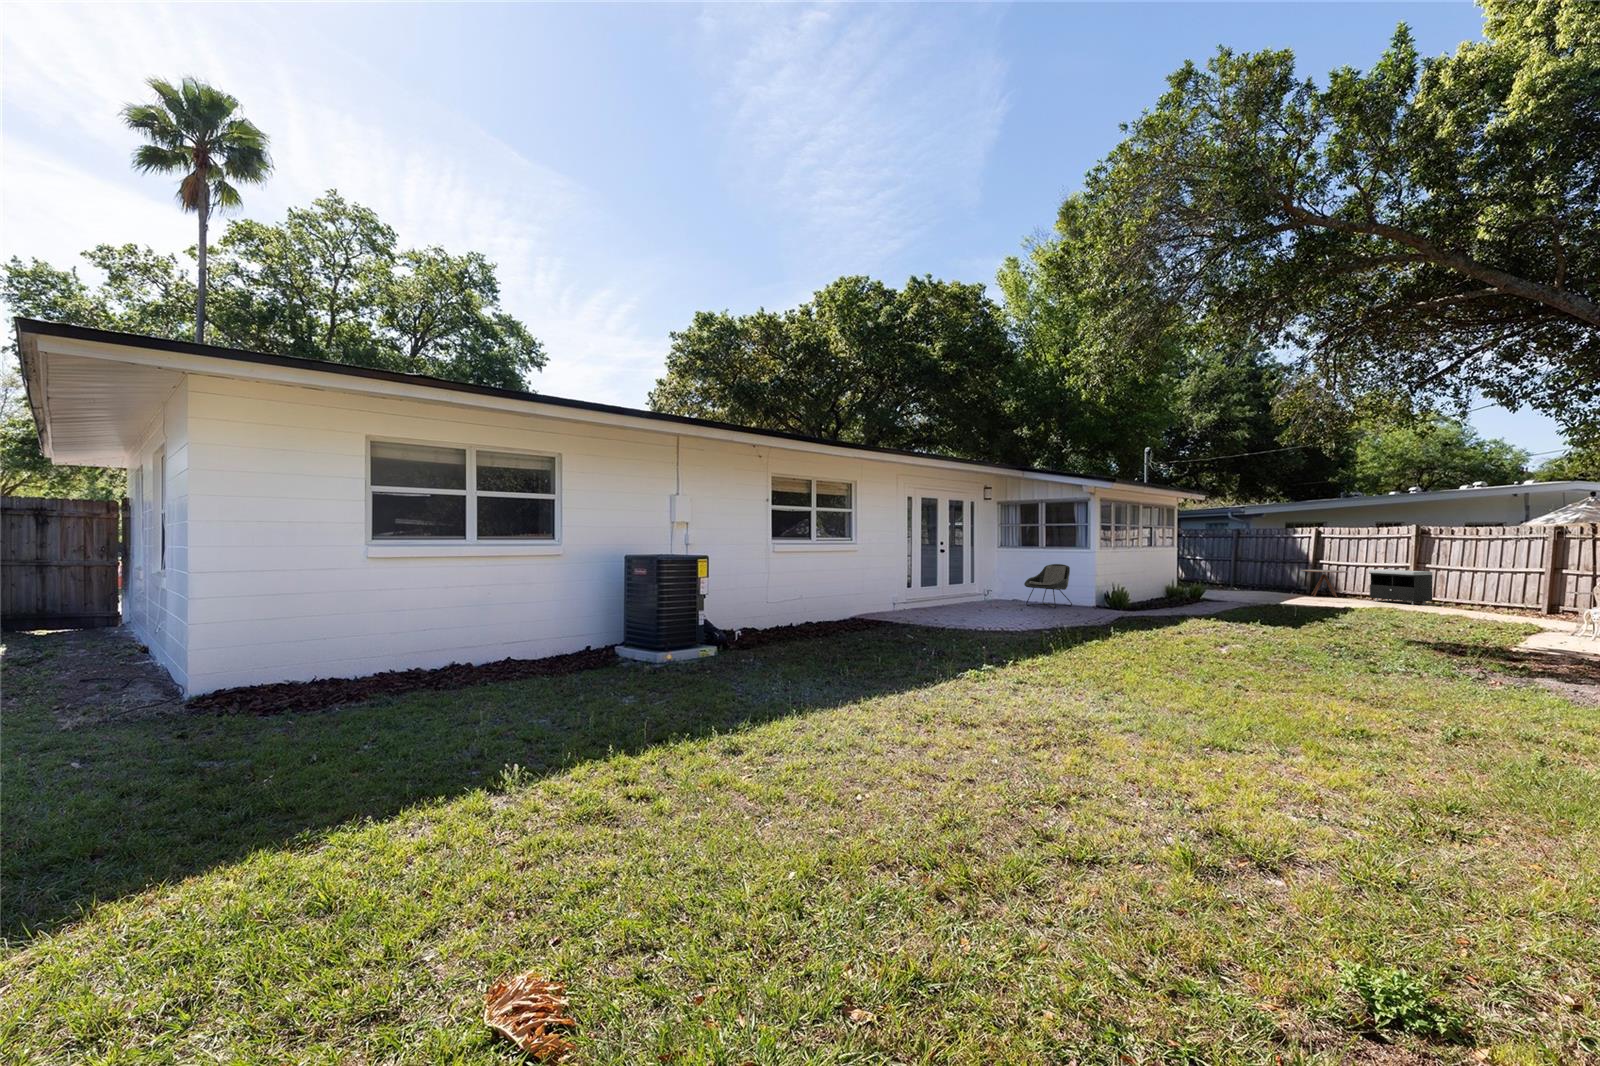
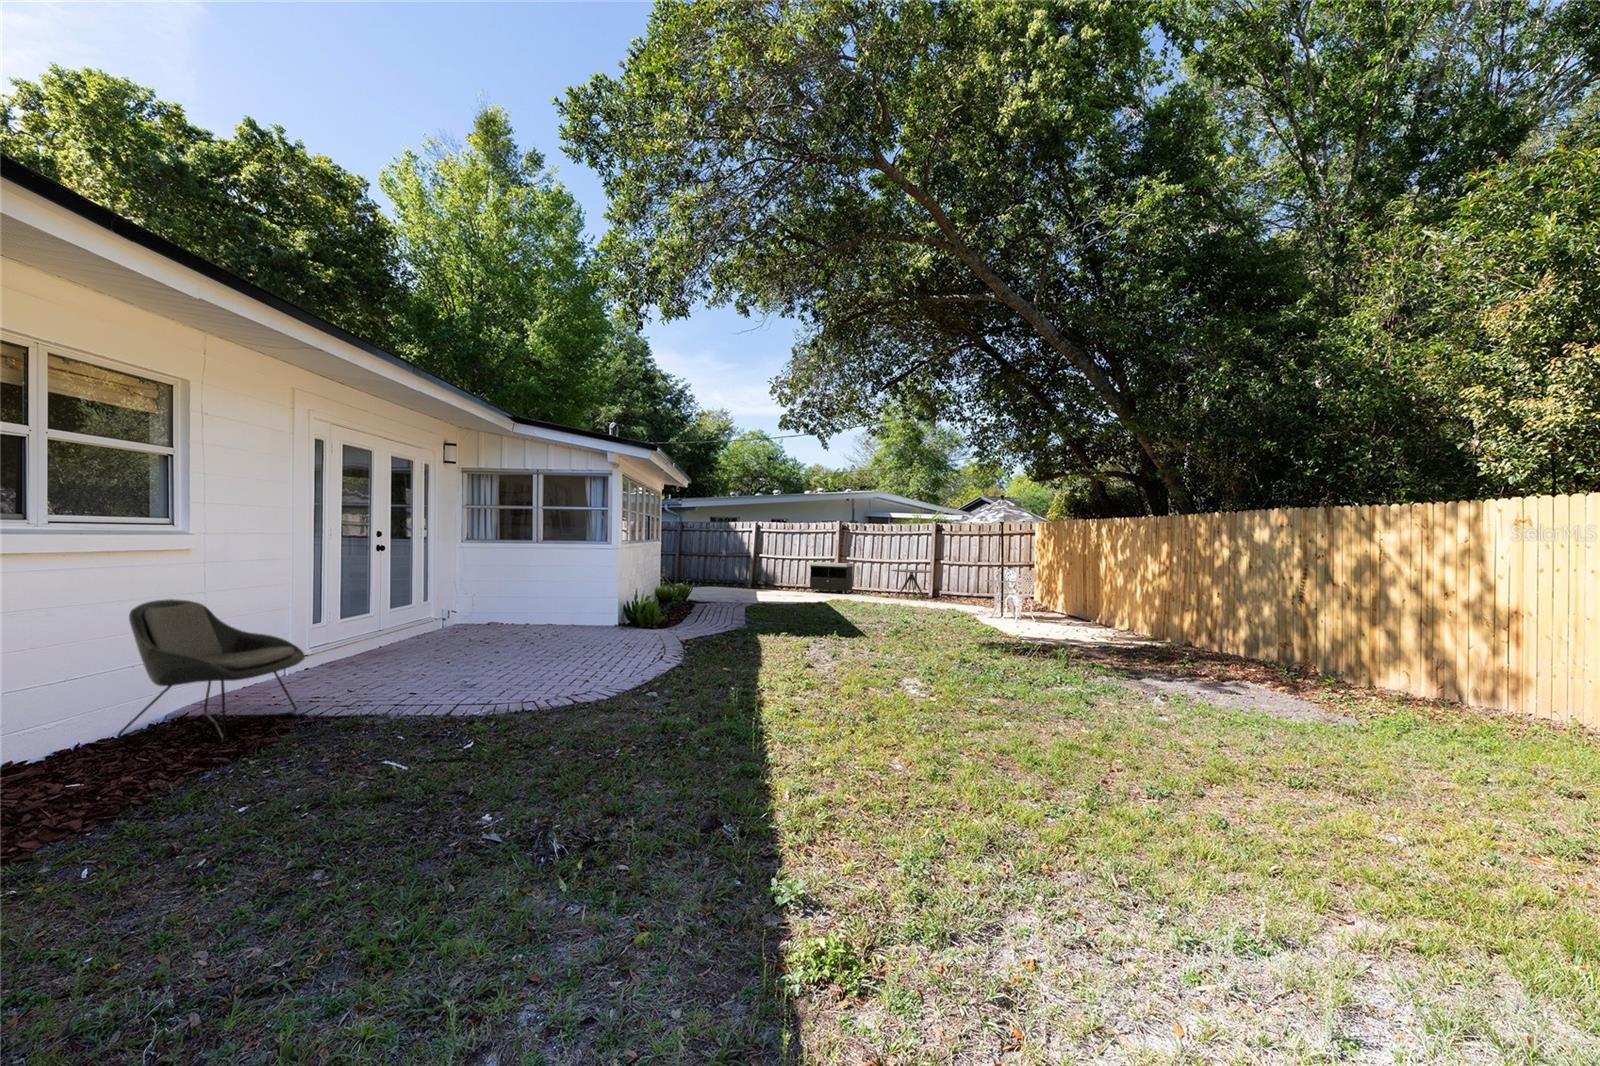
lounge chair: present [1024,564,1072,608] -> present [117,599,305,743]
round table: present [1301,570,1348,597] -> present [892,570,932,599]

